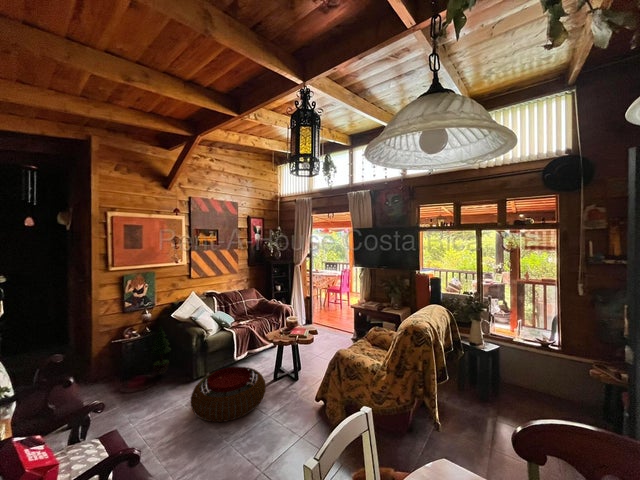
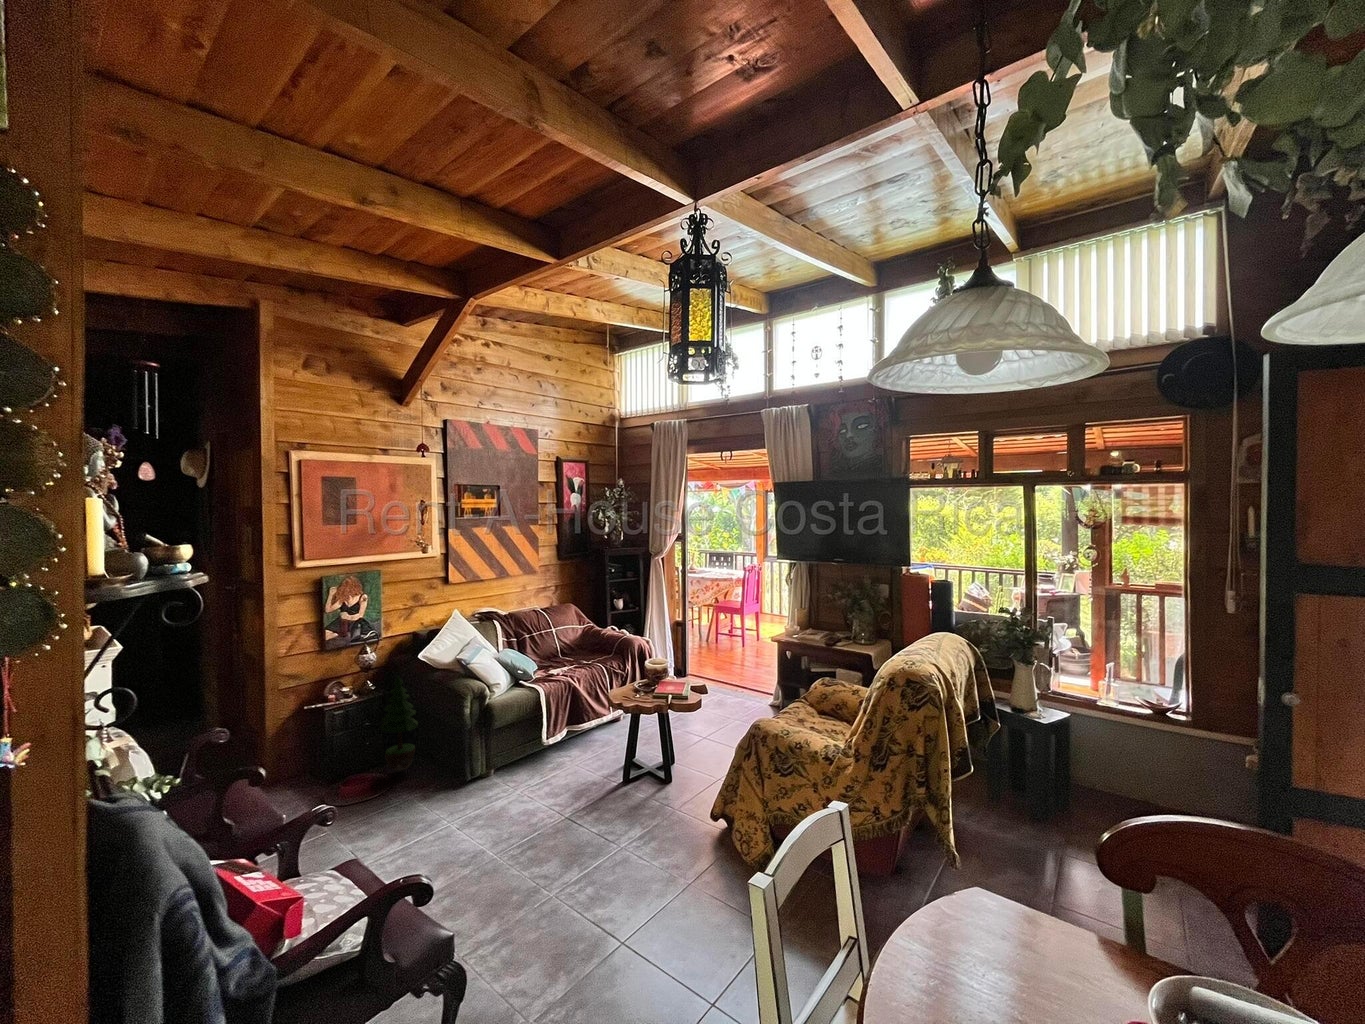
pouf: present [191,367,266,422] -> none [471,755,613,856]

